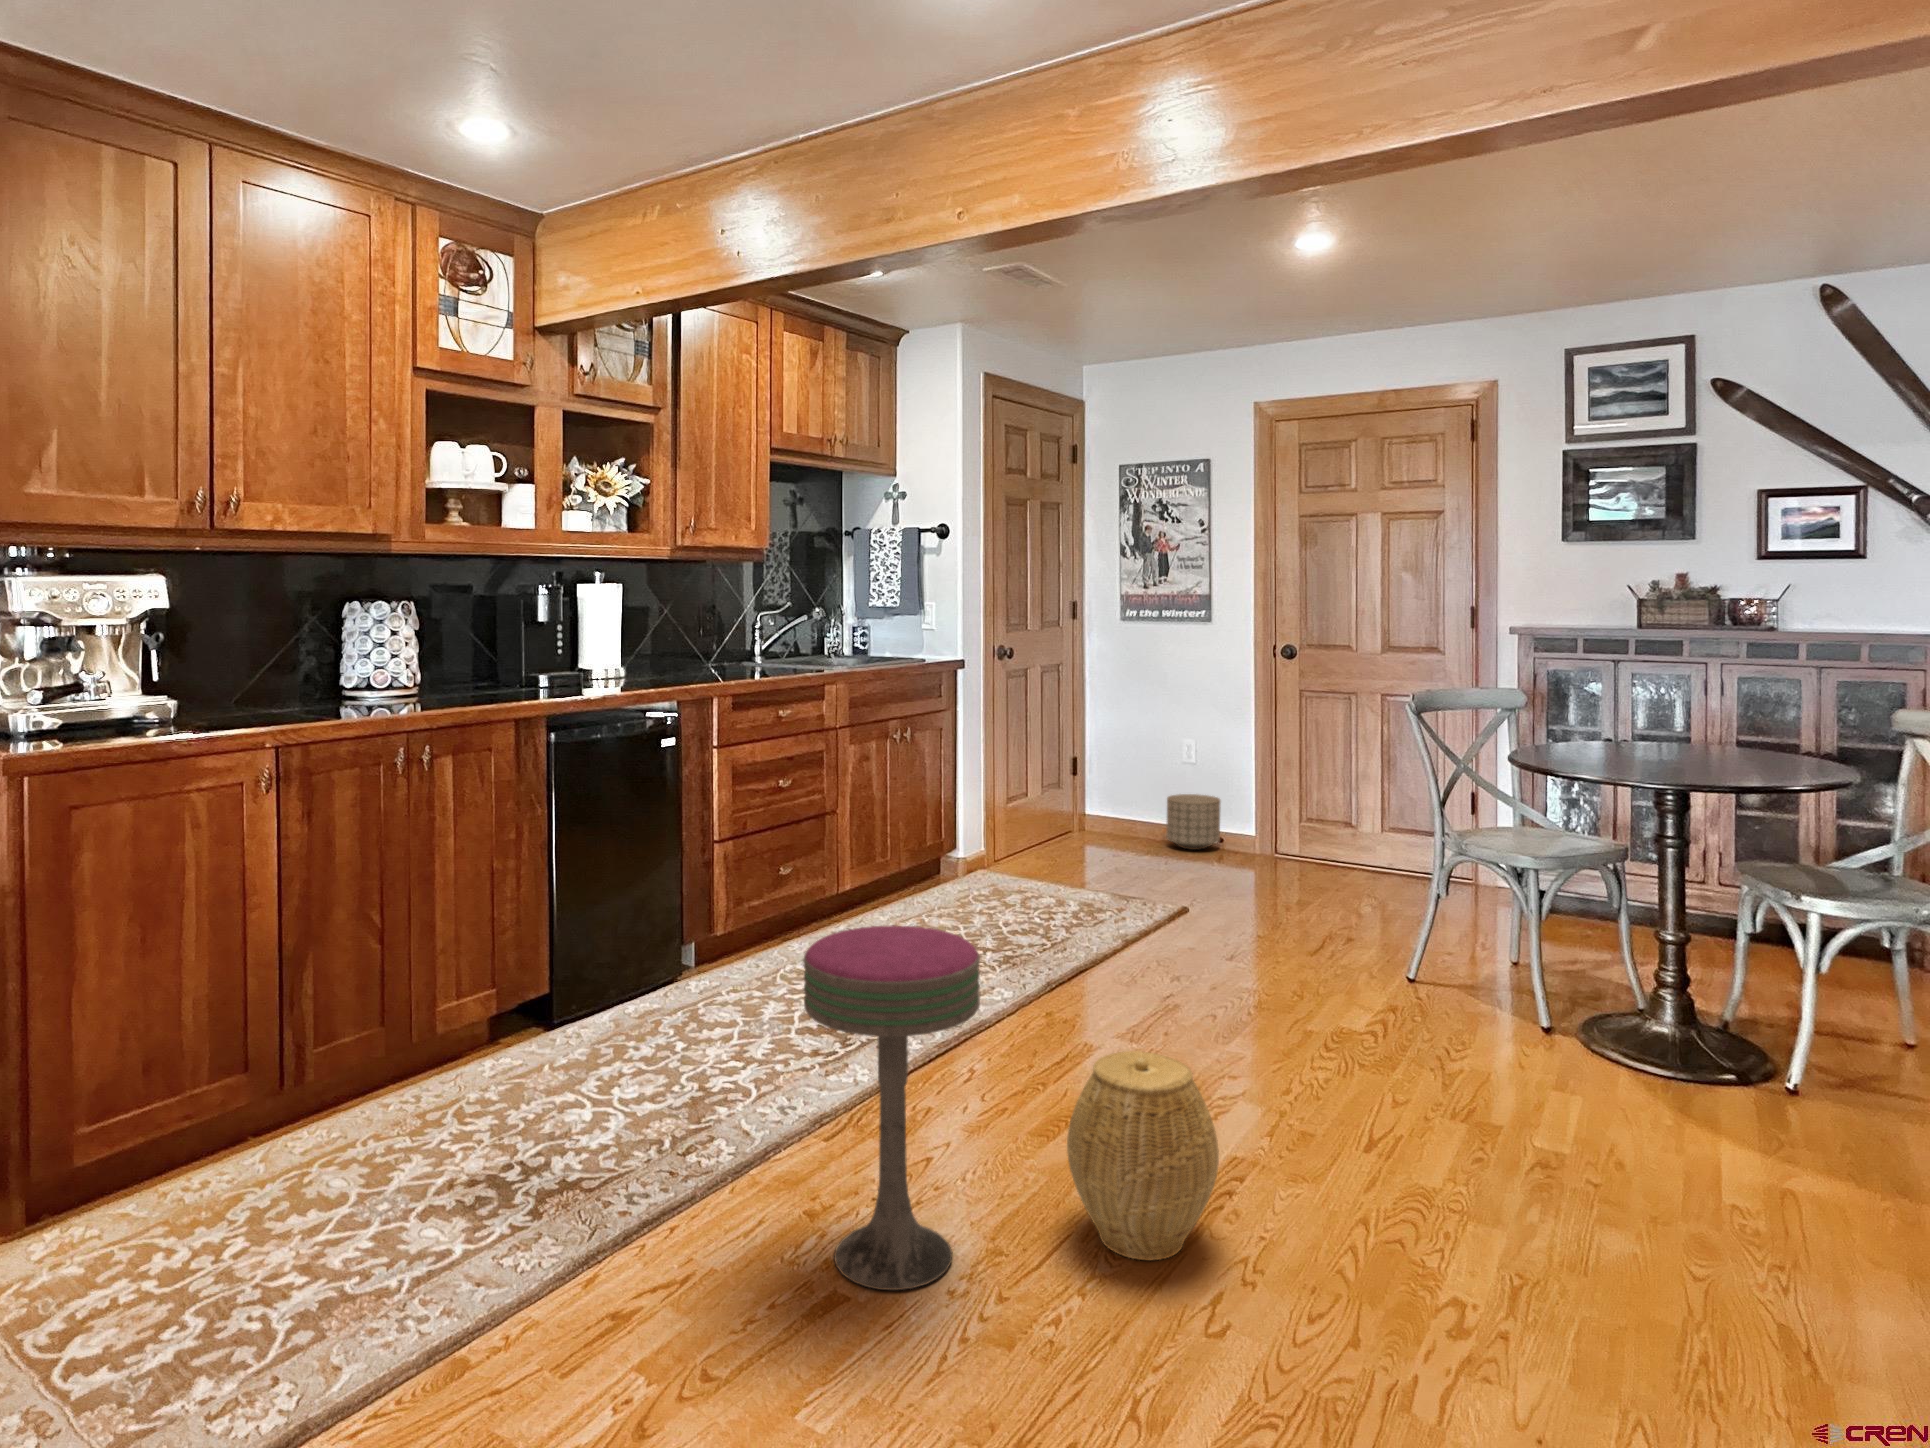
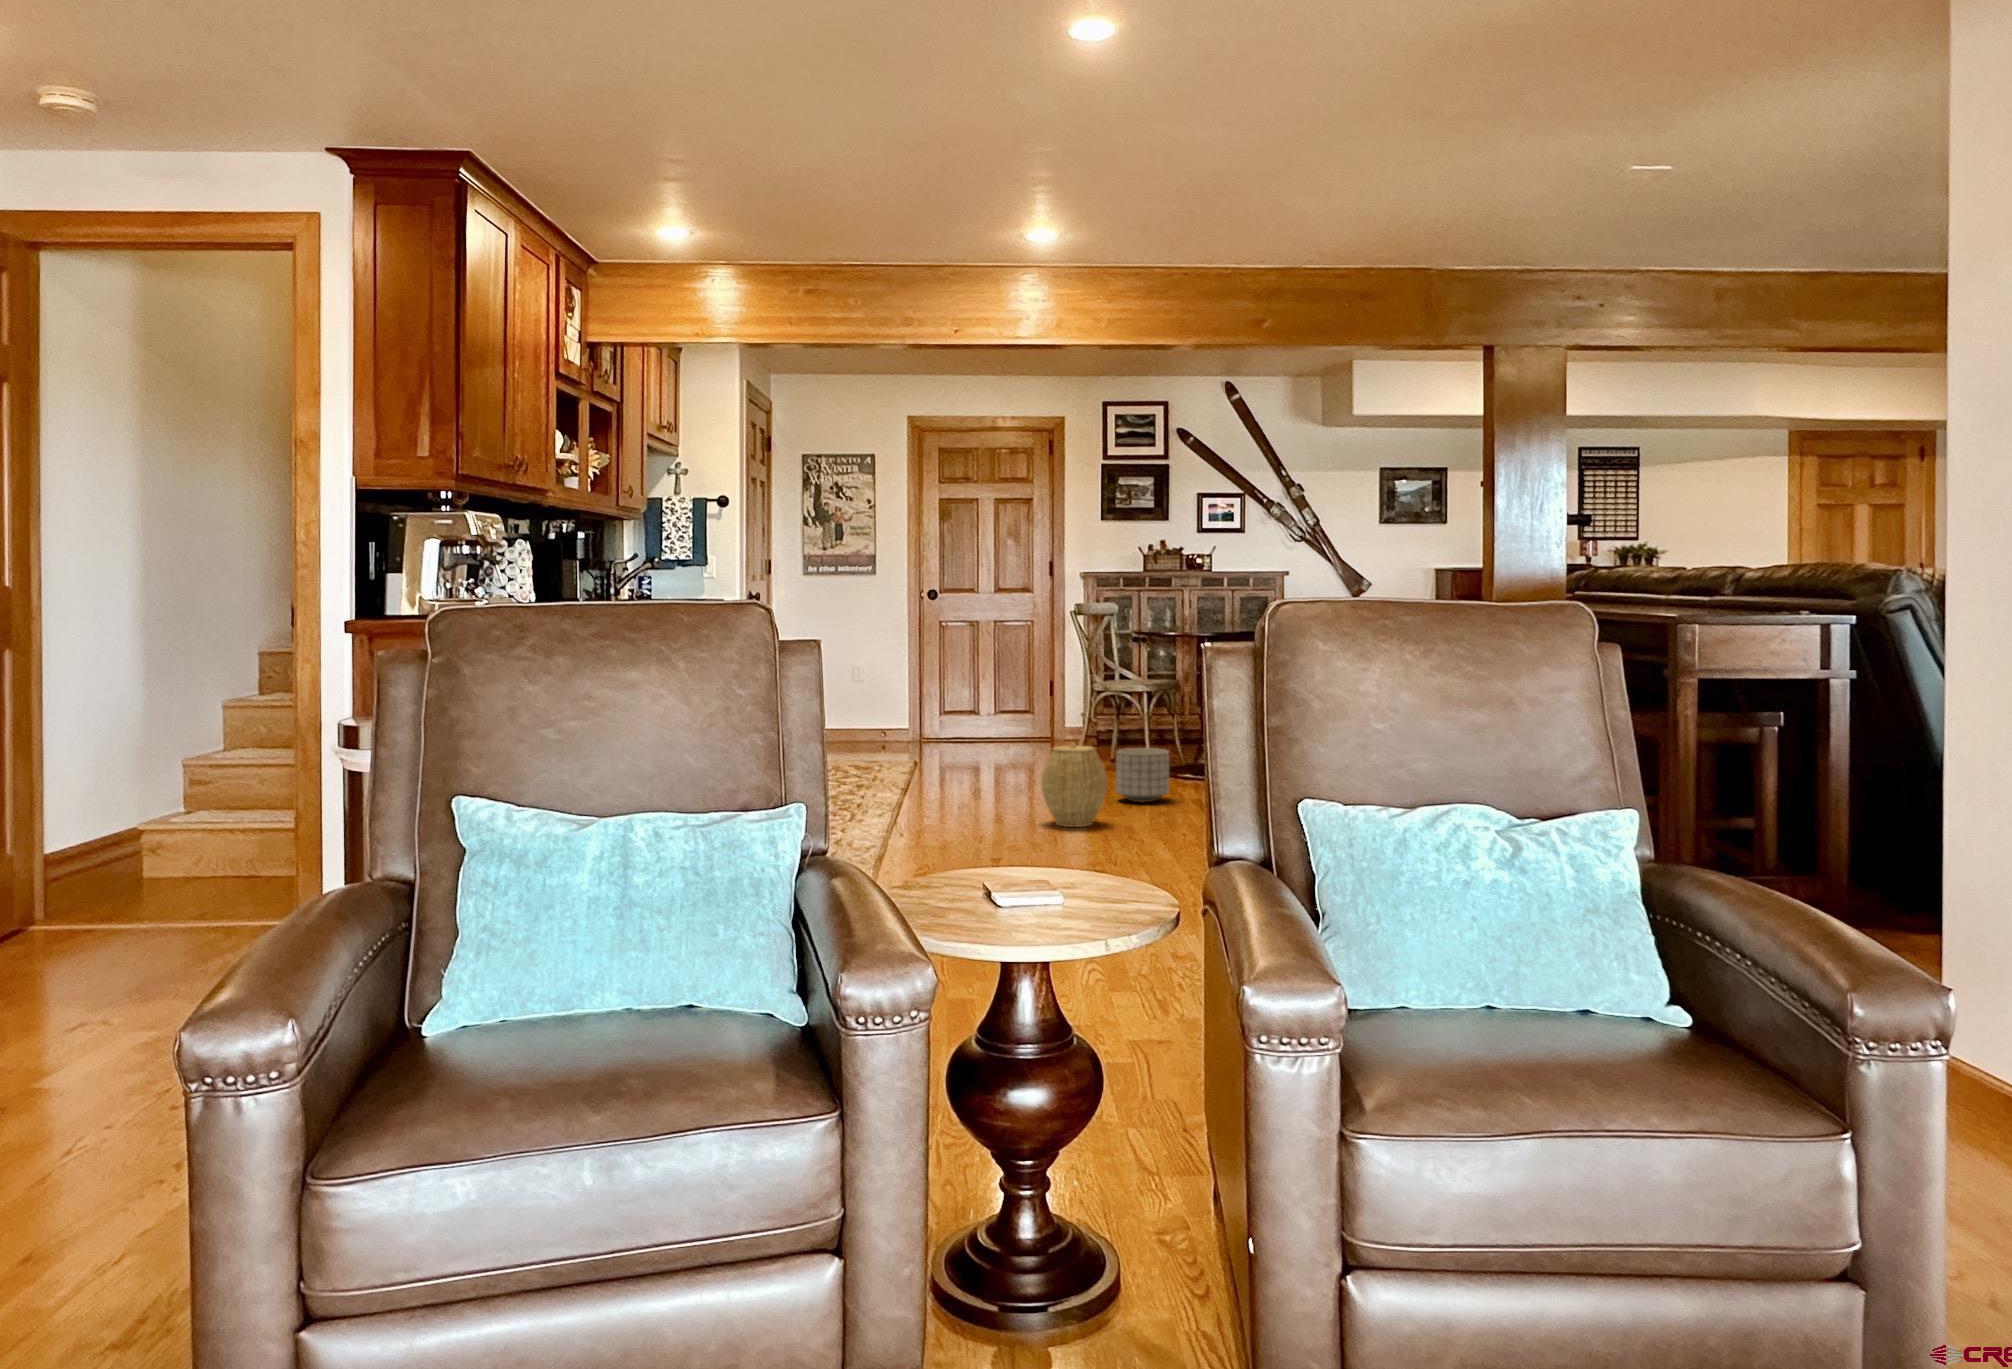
planter: present [1166,794,1220,850] -> present [1116,748,1169,802]
bar stool: present [803,925,980,1290] -> none [951,691,1030,842]

